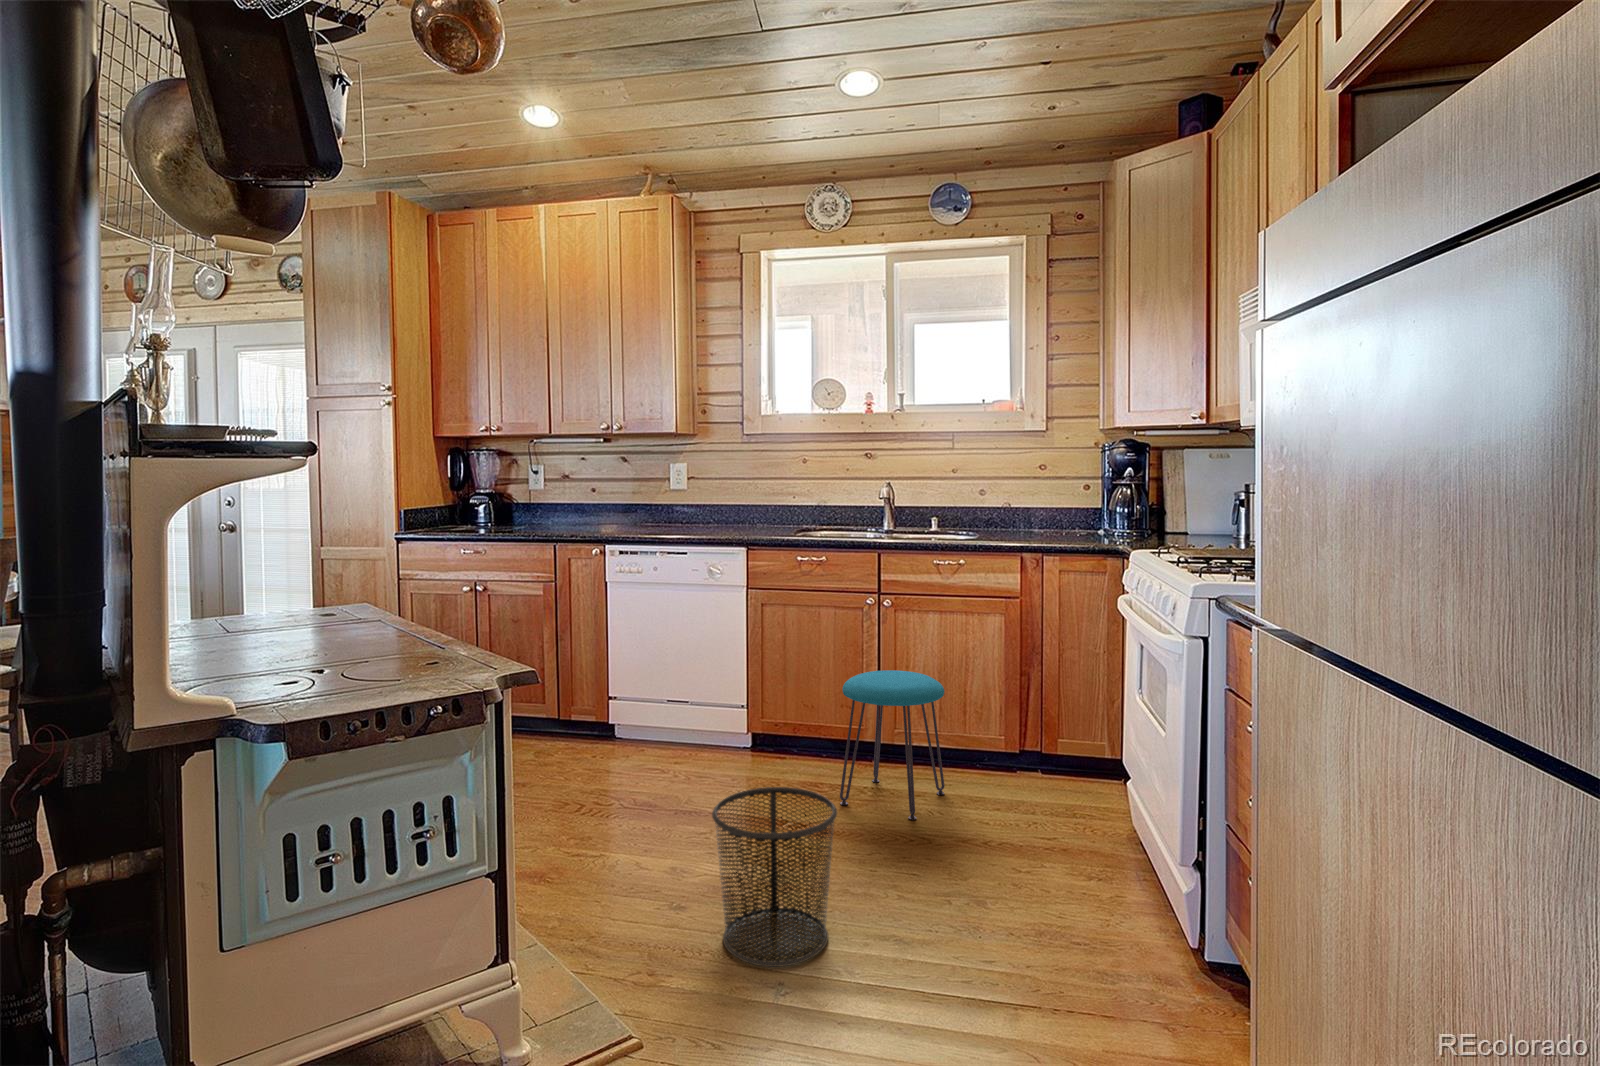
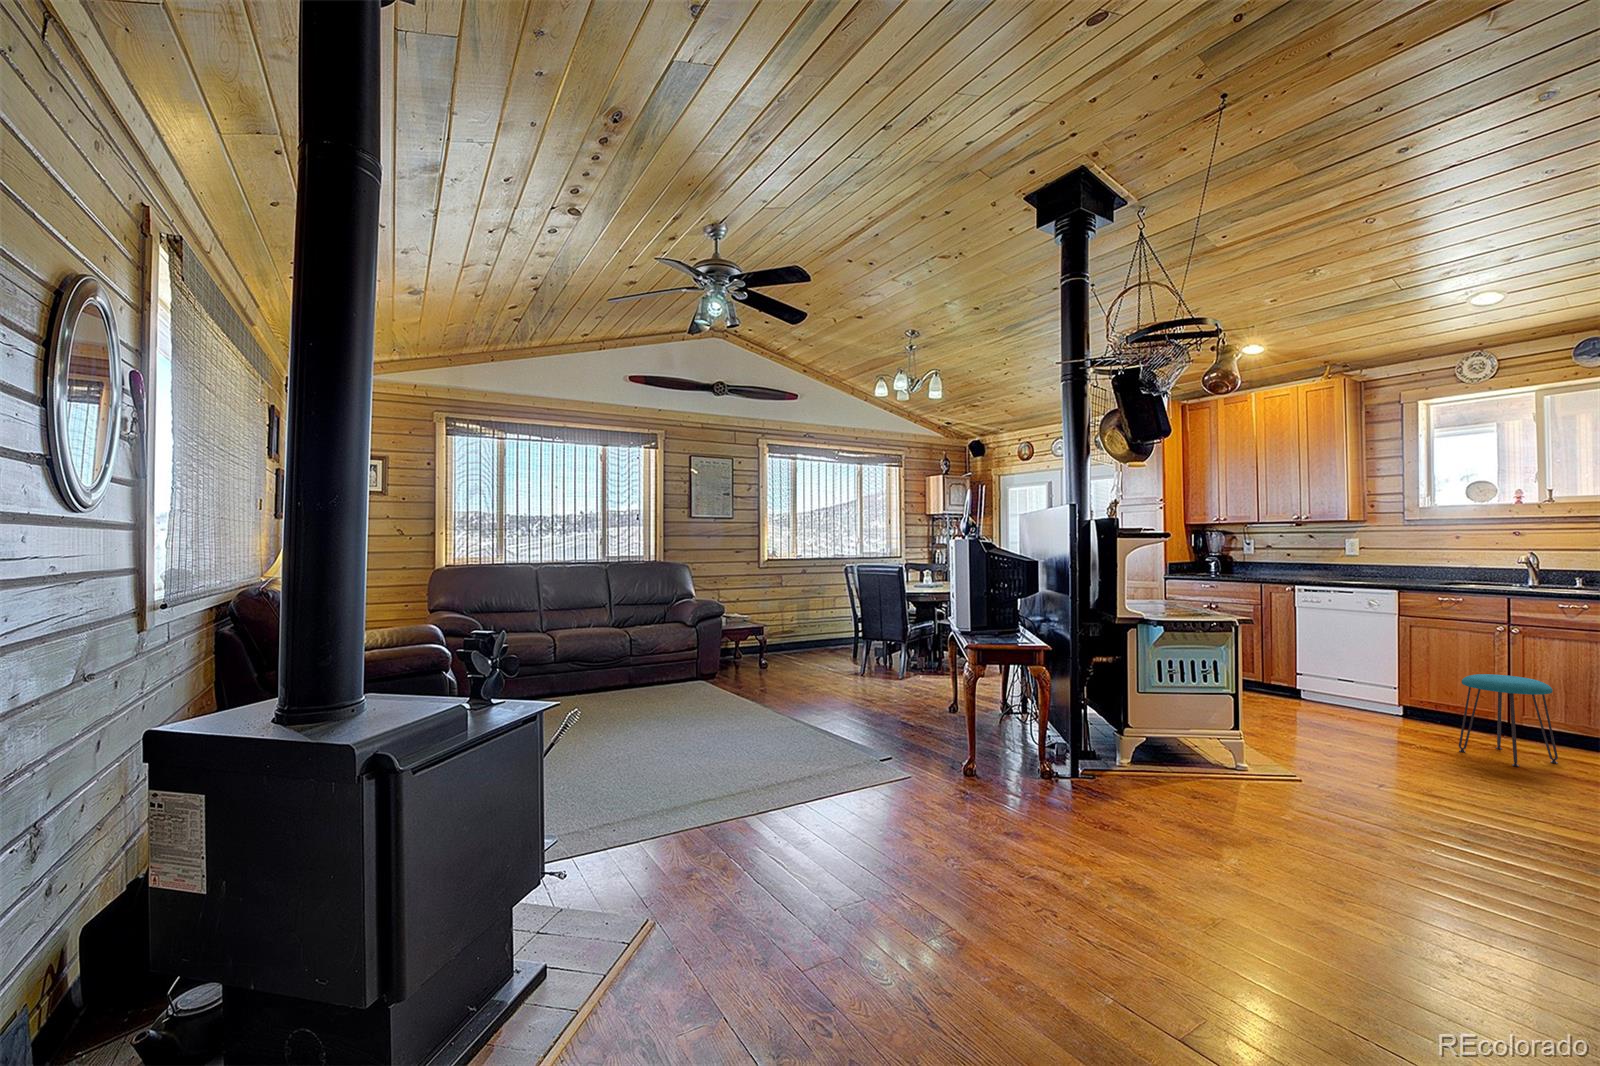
waste bin: present [712,787,837,967] -> none [1342,706,1420,785]

